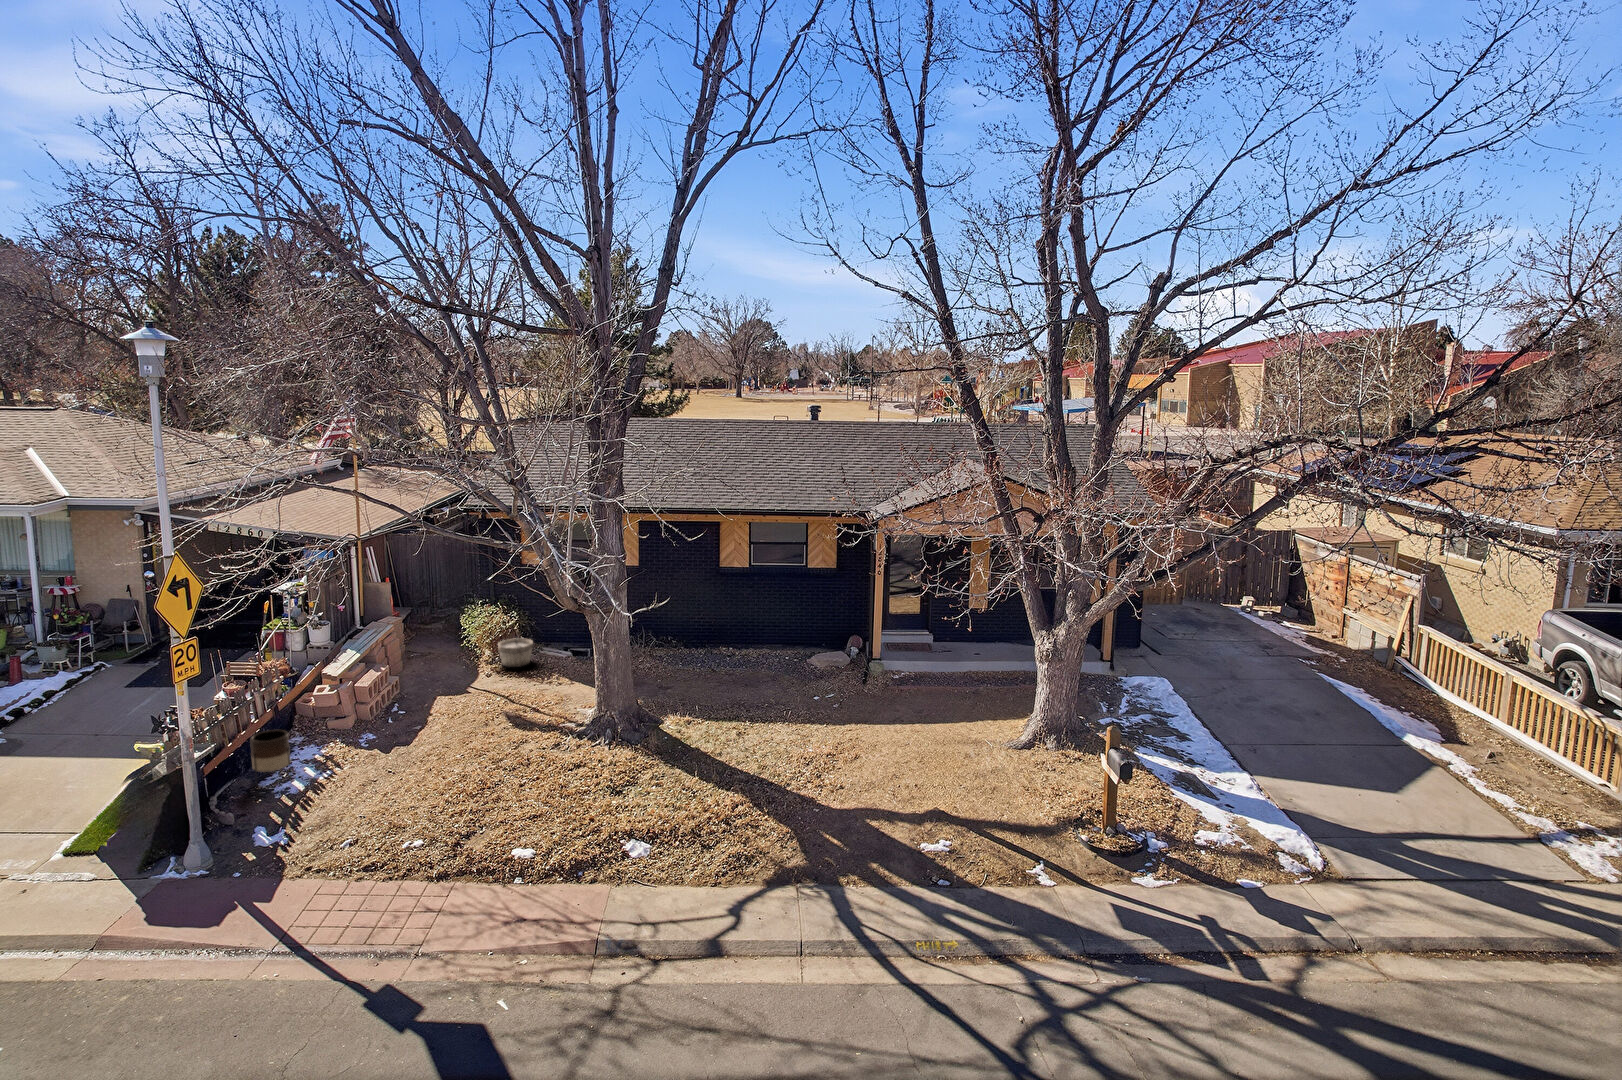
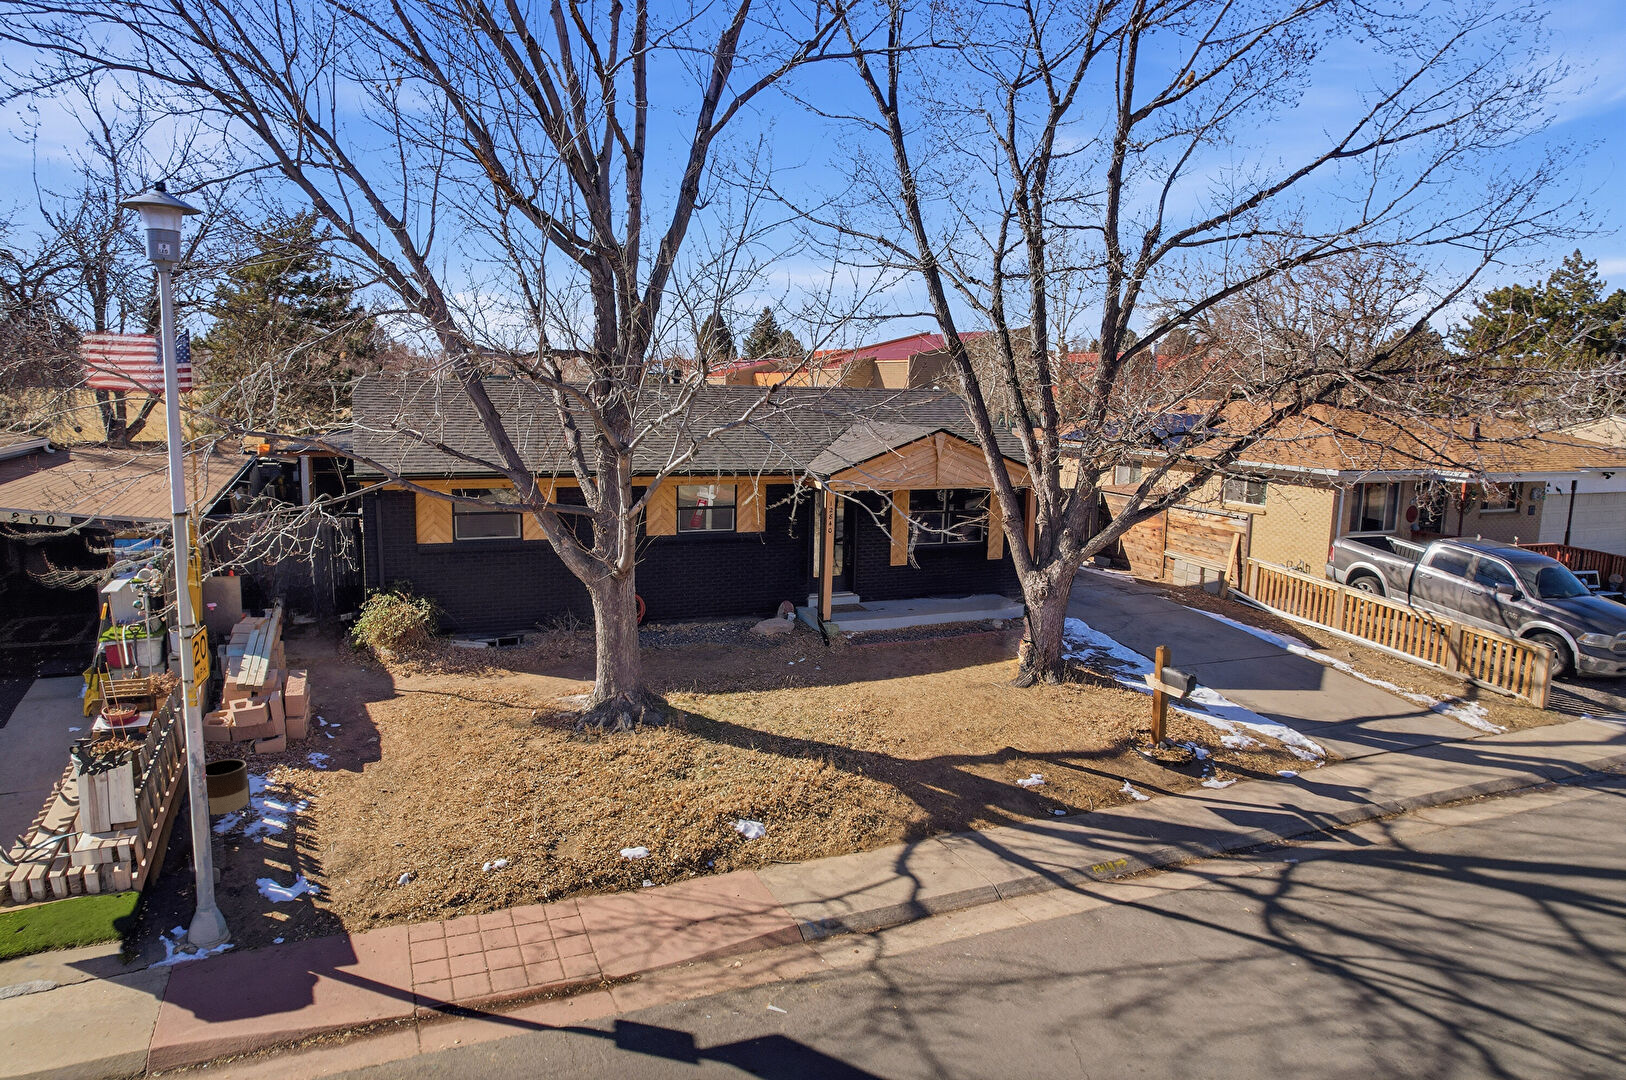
wooden bucket: present [498,636,533,667] -> none [408,629,450,667]

